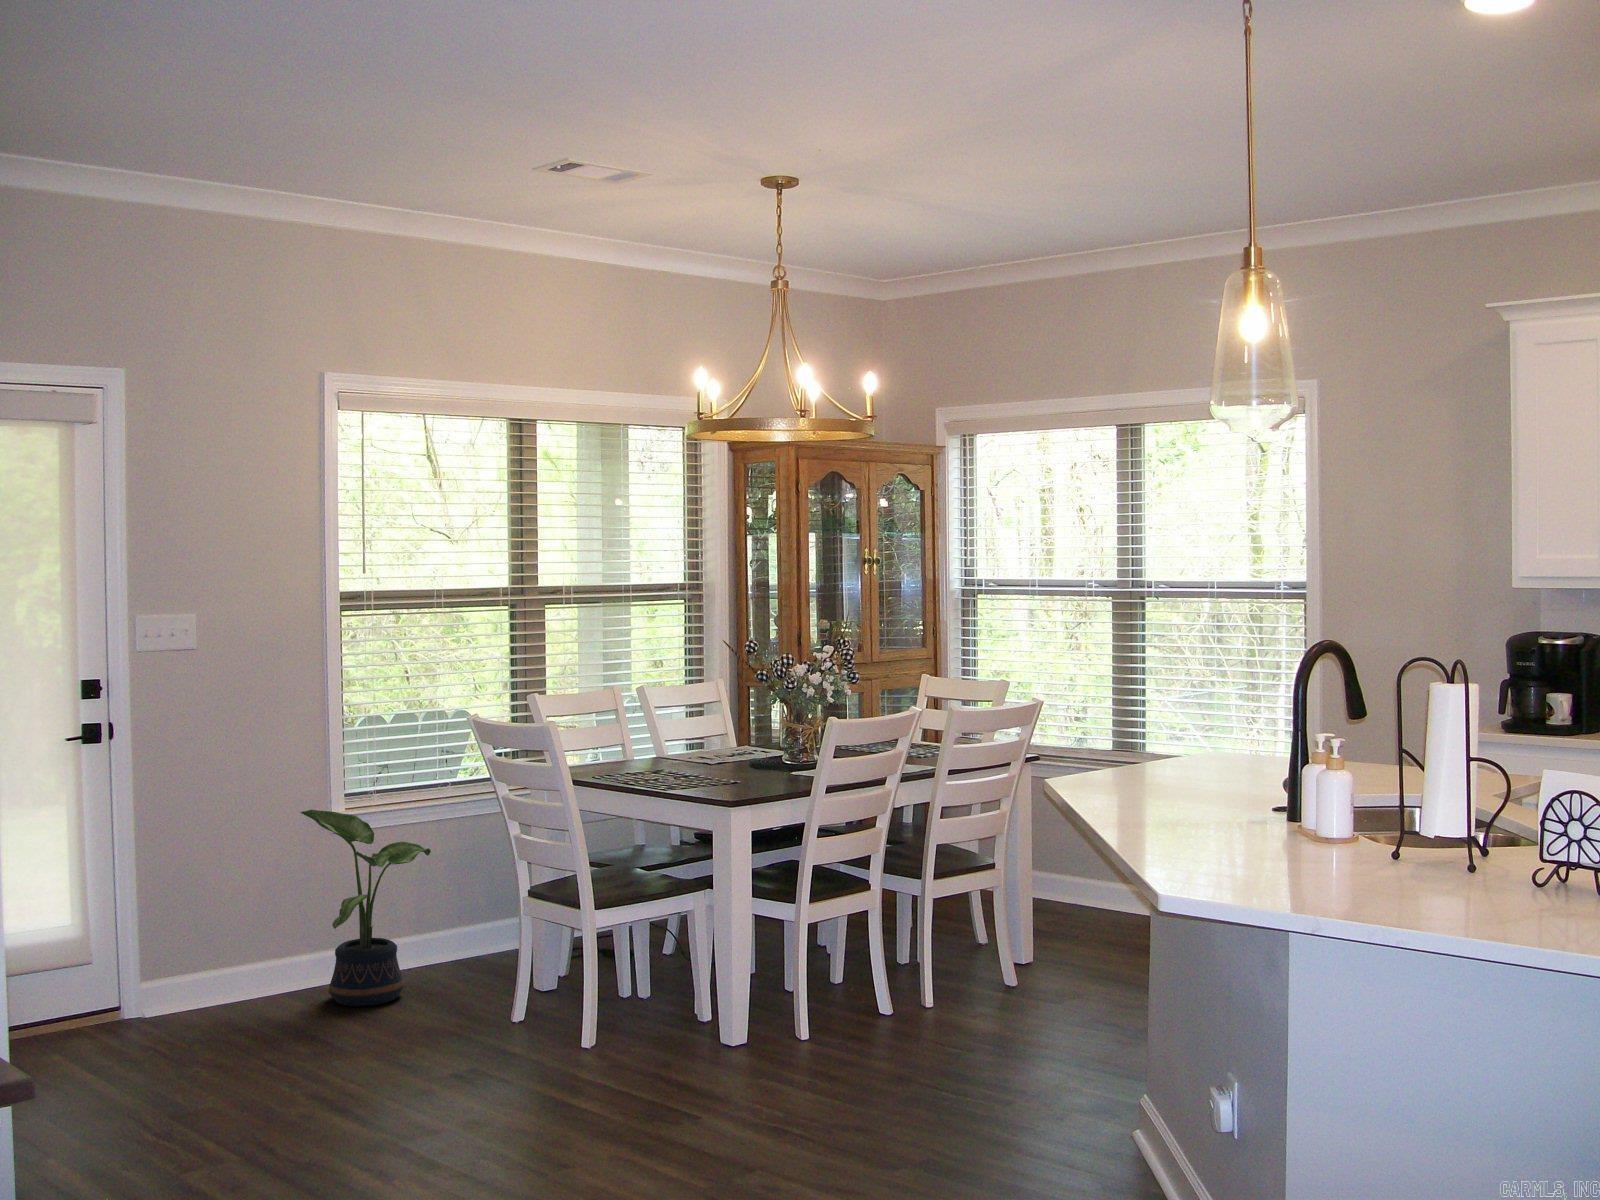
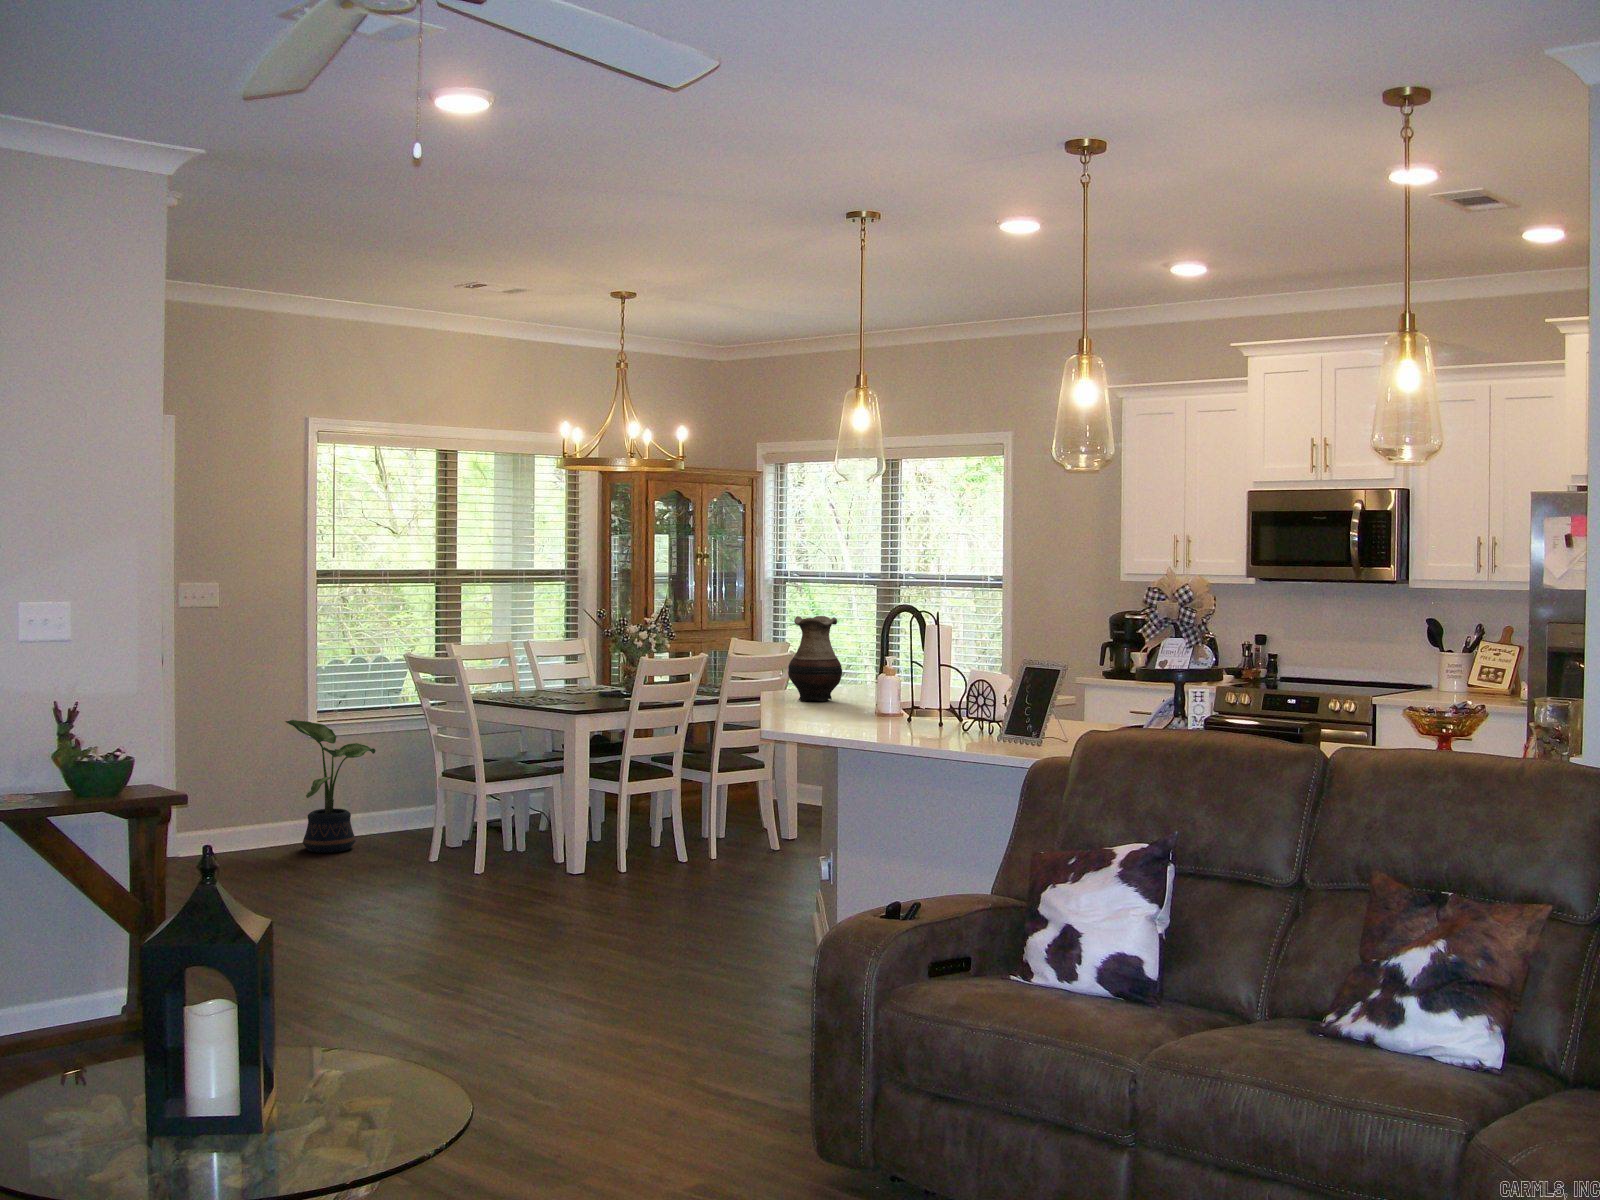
vase: none [1135,663,1228,809] -> present [788,616,842,701]

